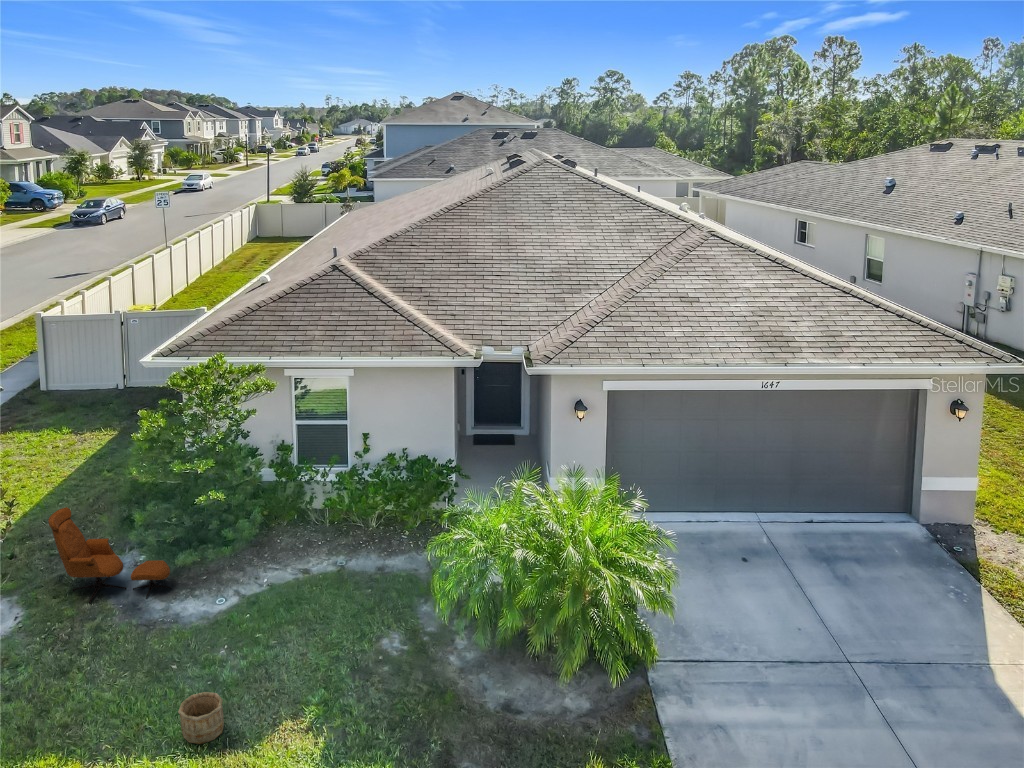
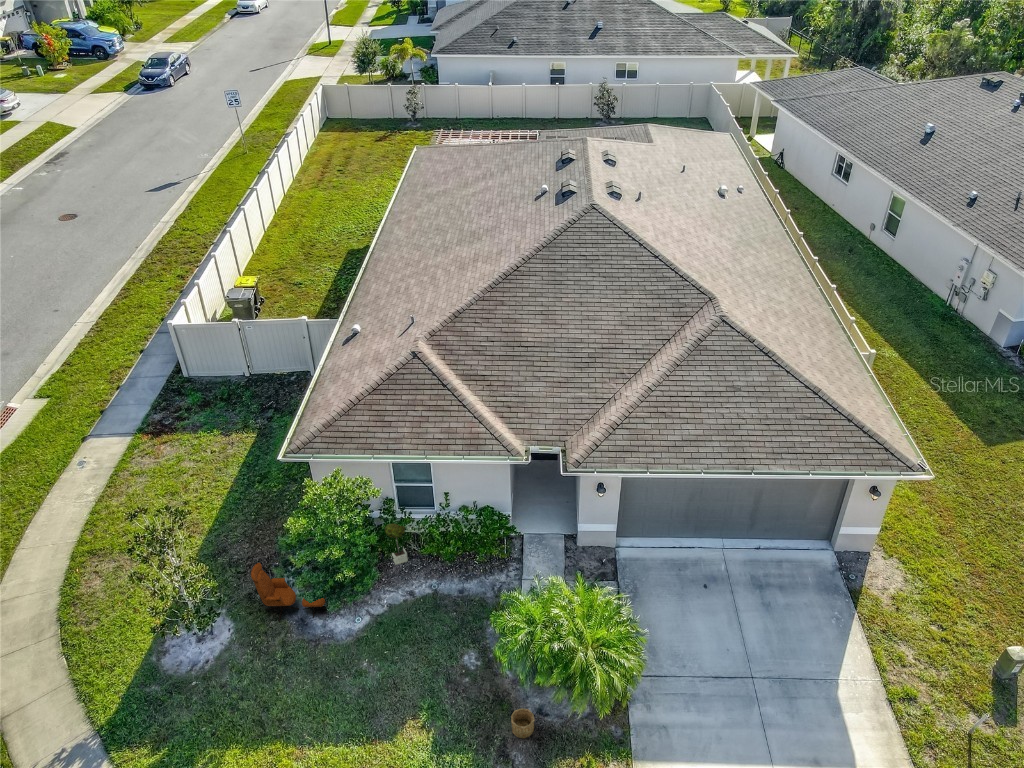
potted tree: none [274,475,308,542] -> present [385,523,408,565]
wooden bucket: present [178,692,224,744] -> present [511,708,535,738]

